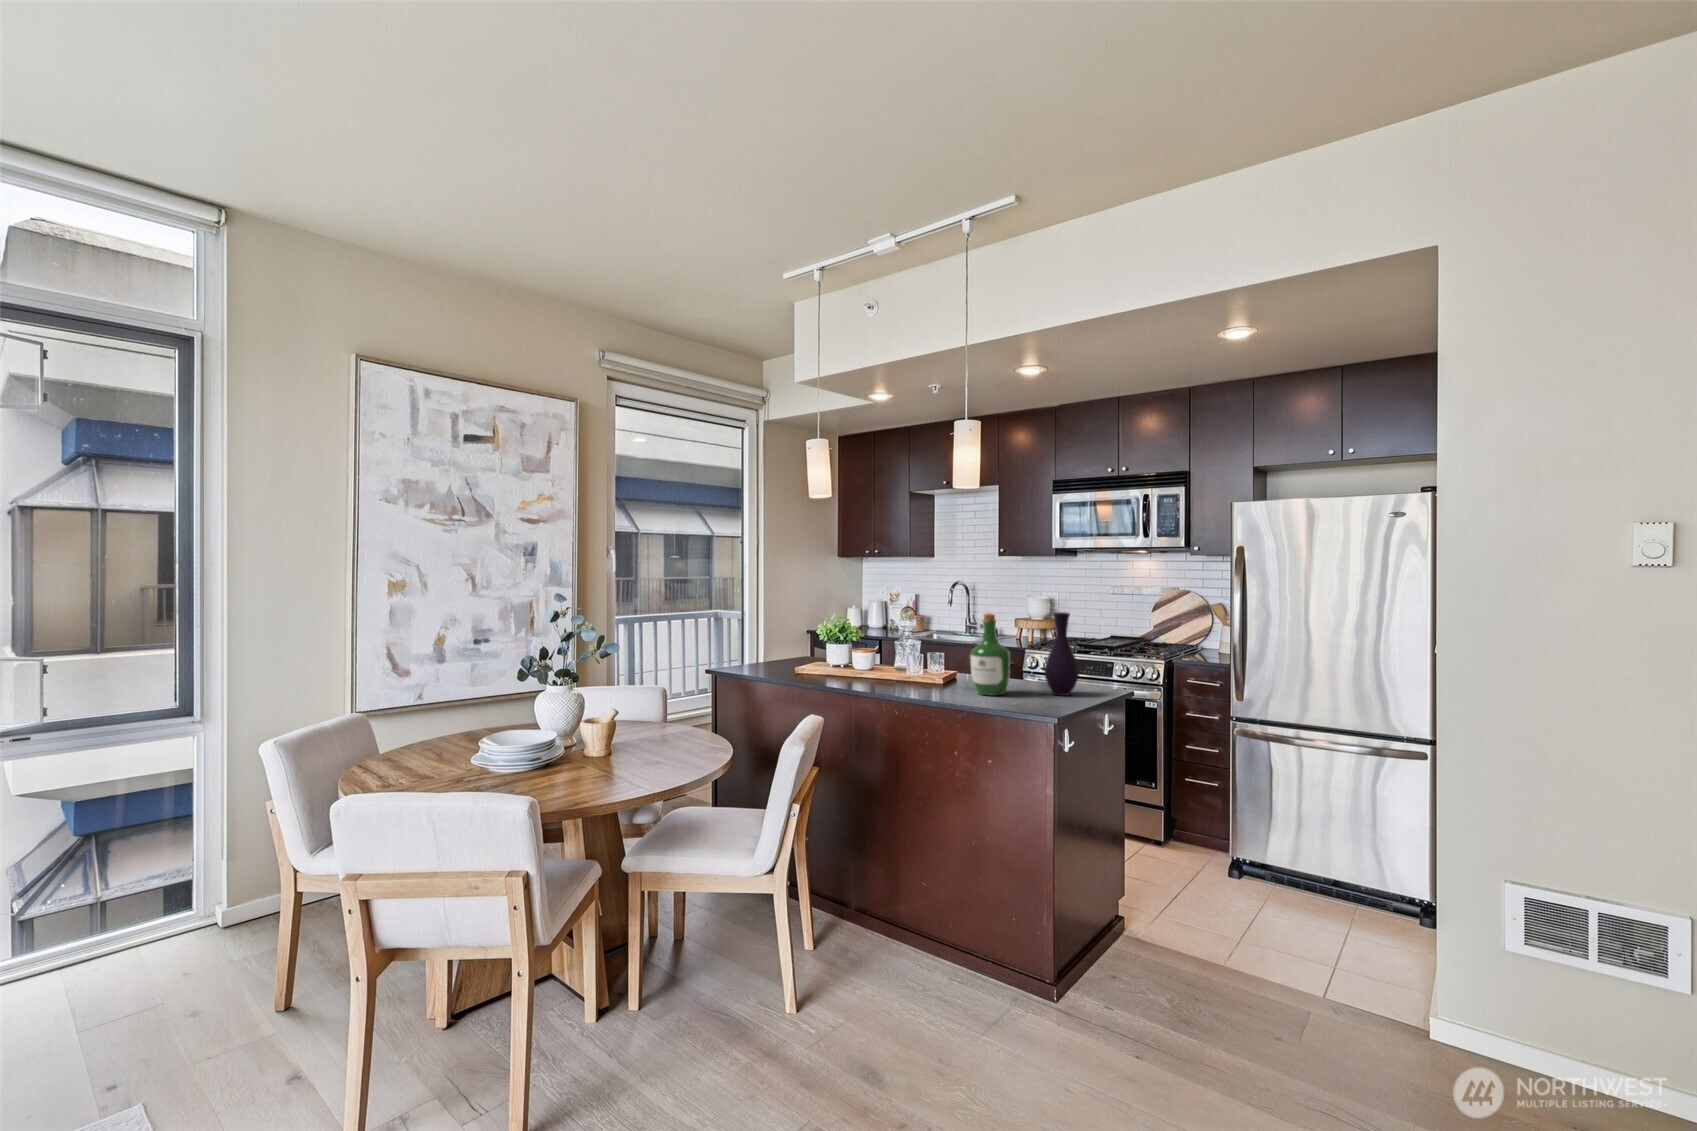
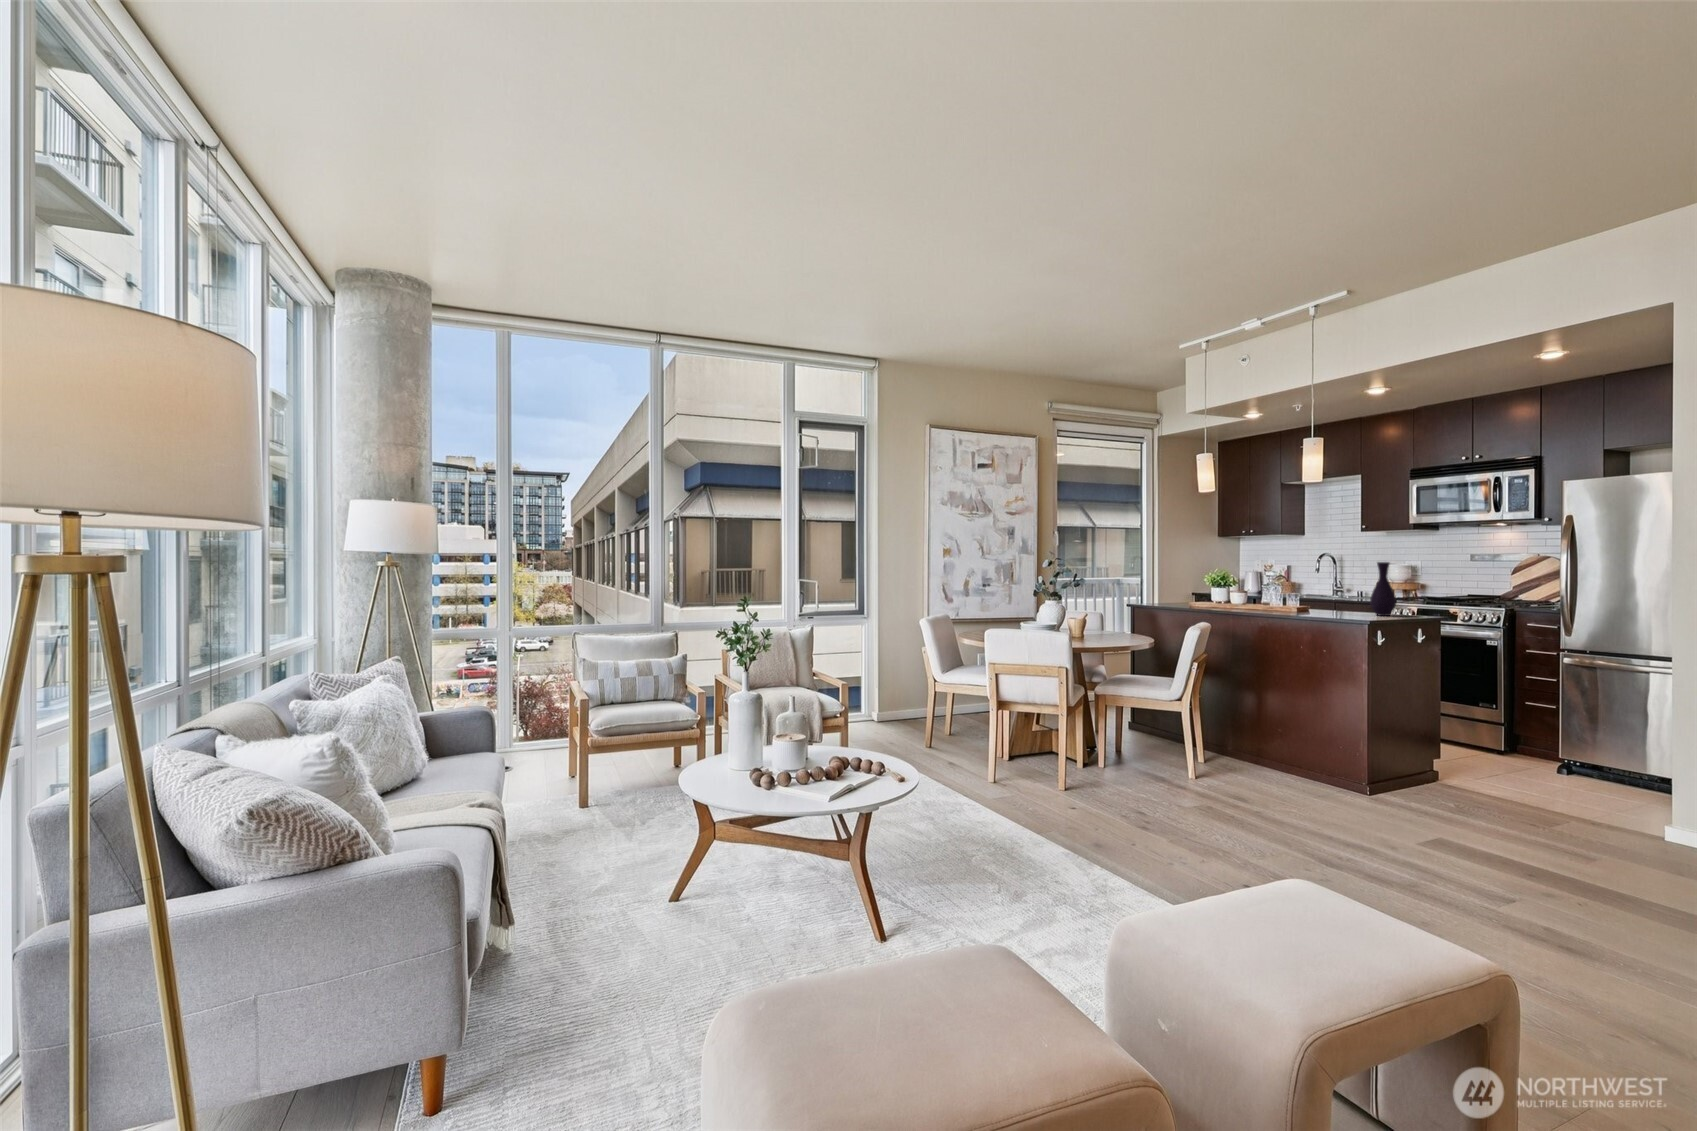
wine bottle: present [970,613,1010,696] -> none [1313,562,1343,614]

